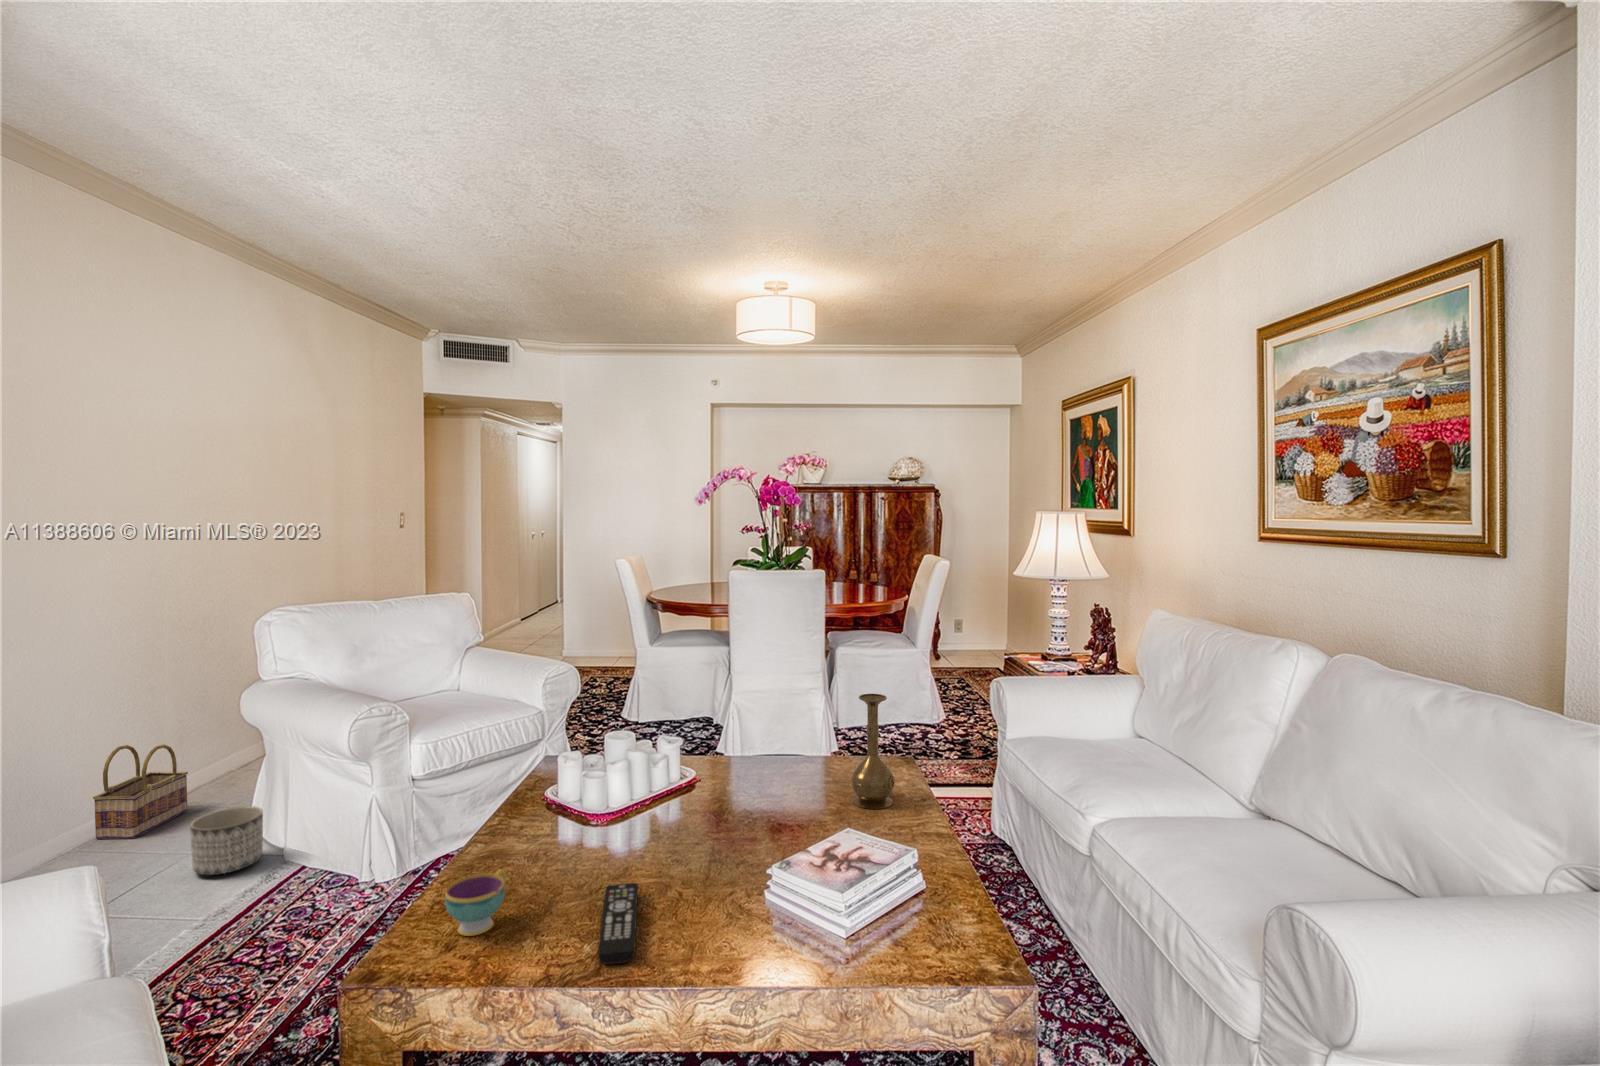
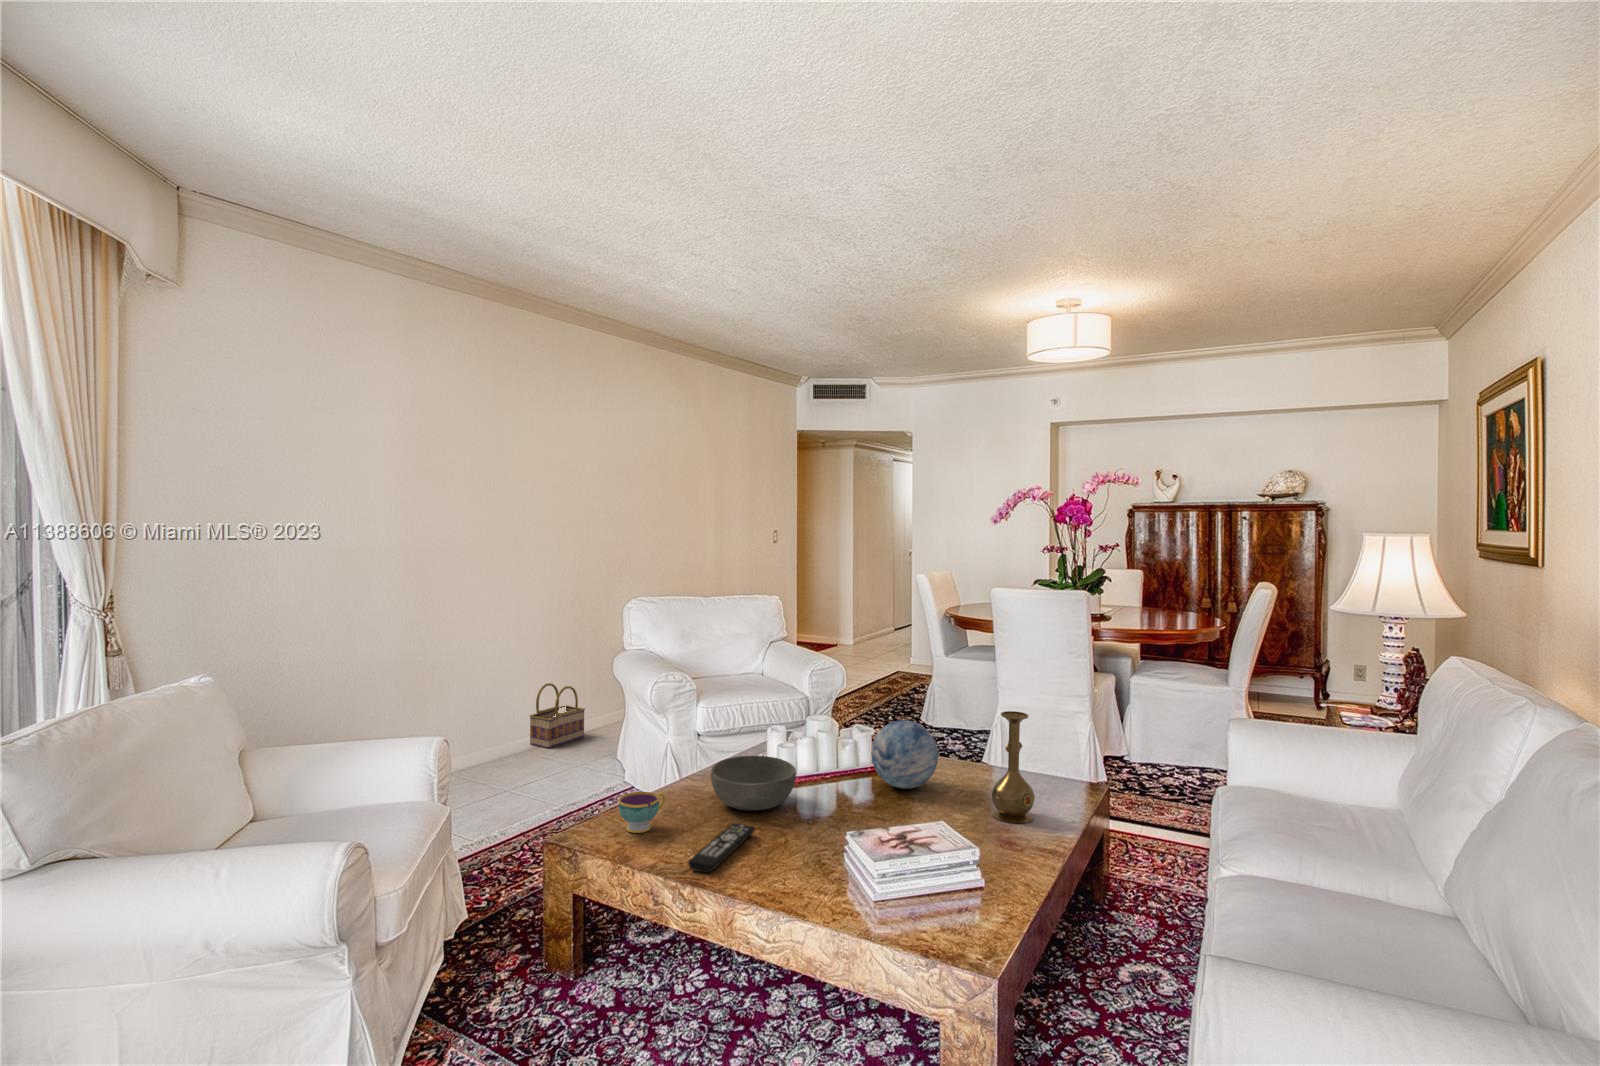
decorative orb: none [708,720,781,796] -> present [871,720,938,789]
bowl: none [541,791,652,865] -> present [711,756,796,811]
planter: present [190,806,263,875] -> none [566,736,610,781]

